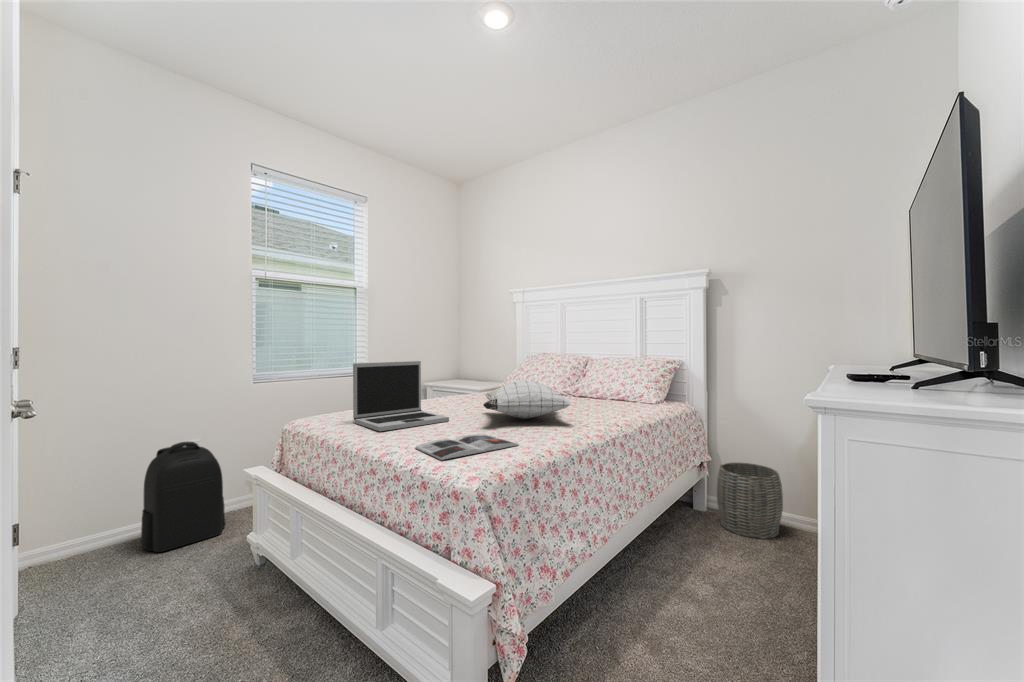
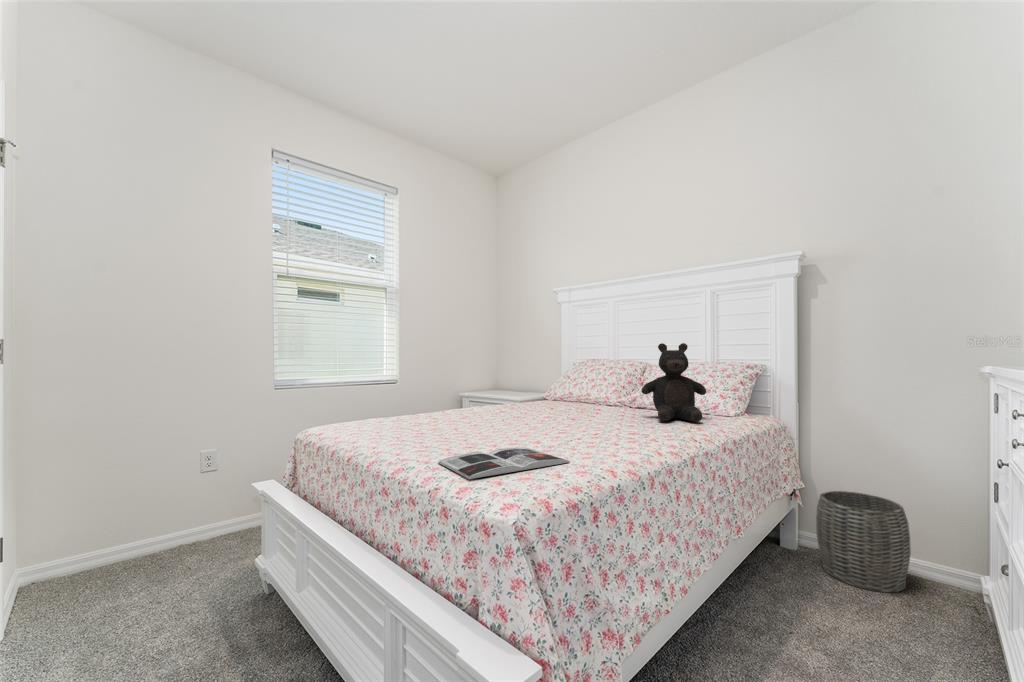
teddy bear: none [581,345,633,410] -> present [641,343,706,422]
laptop: present [353,361,449,431] -> none [373,361,484,441]
pillow: present [483,380,571,419] -> none [524,383,634,430]
backpack: present [141,442,226,552] -> none [147,449,239,573]

